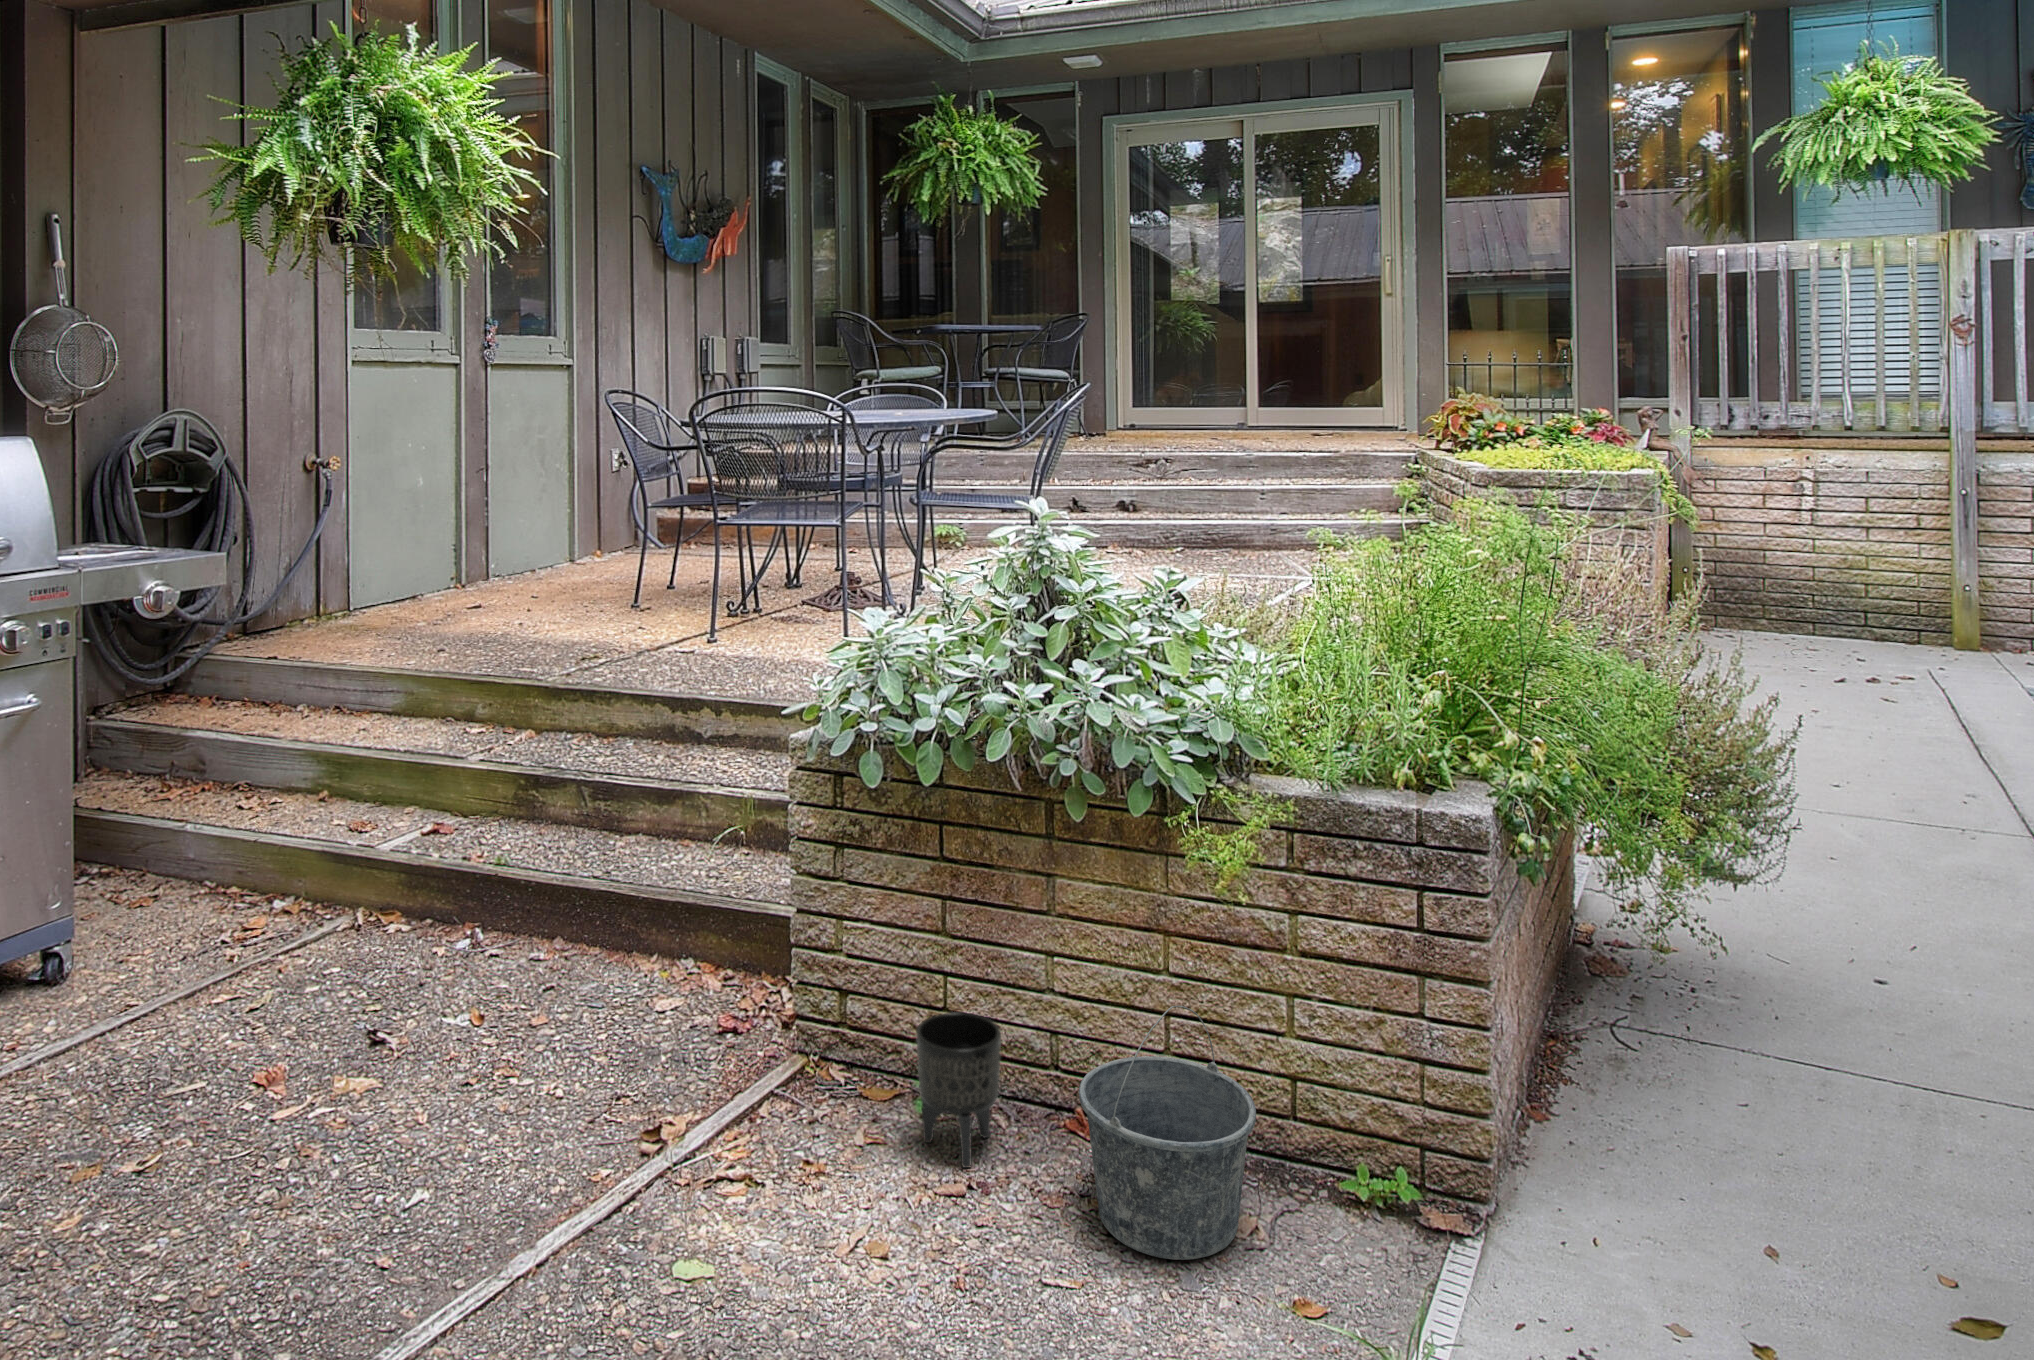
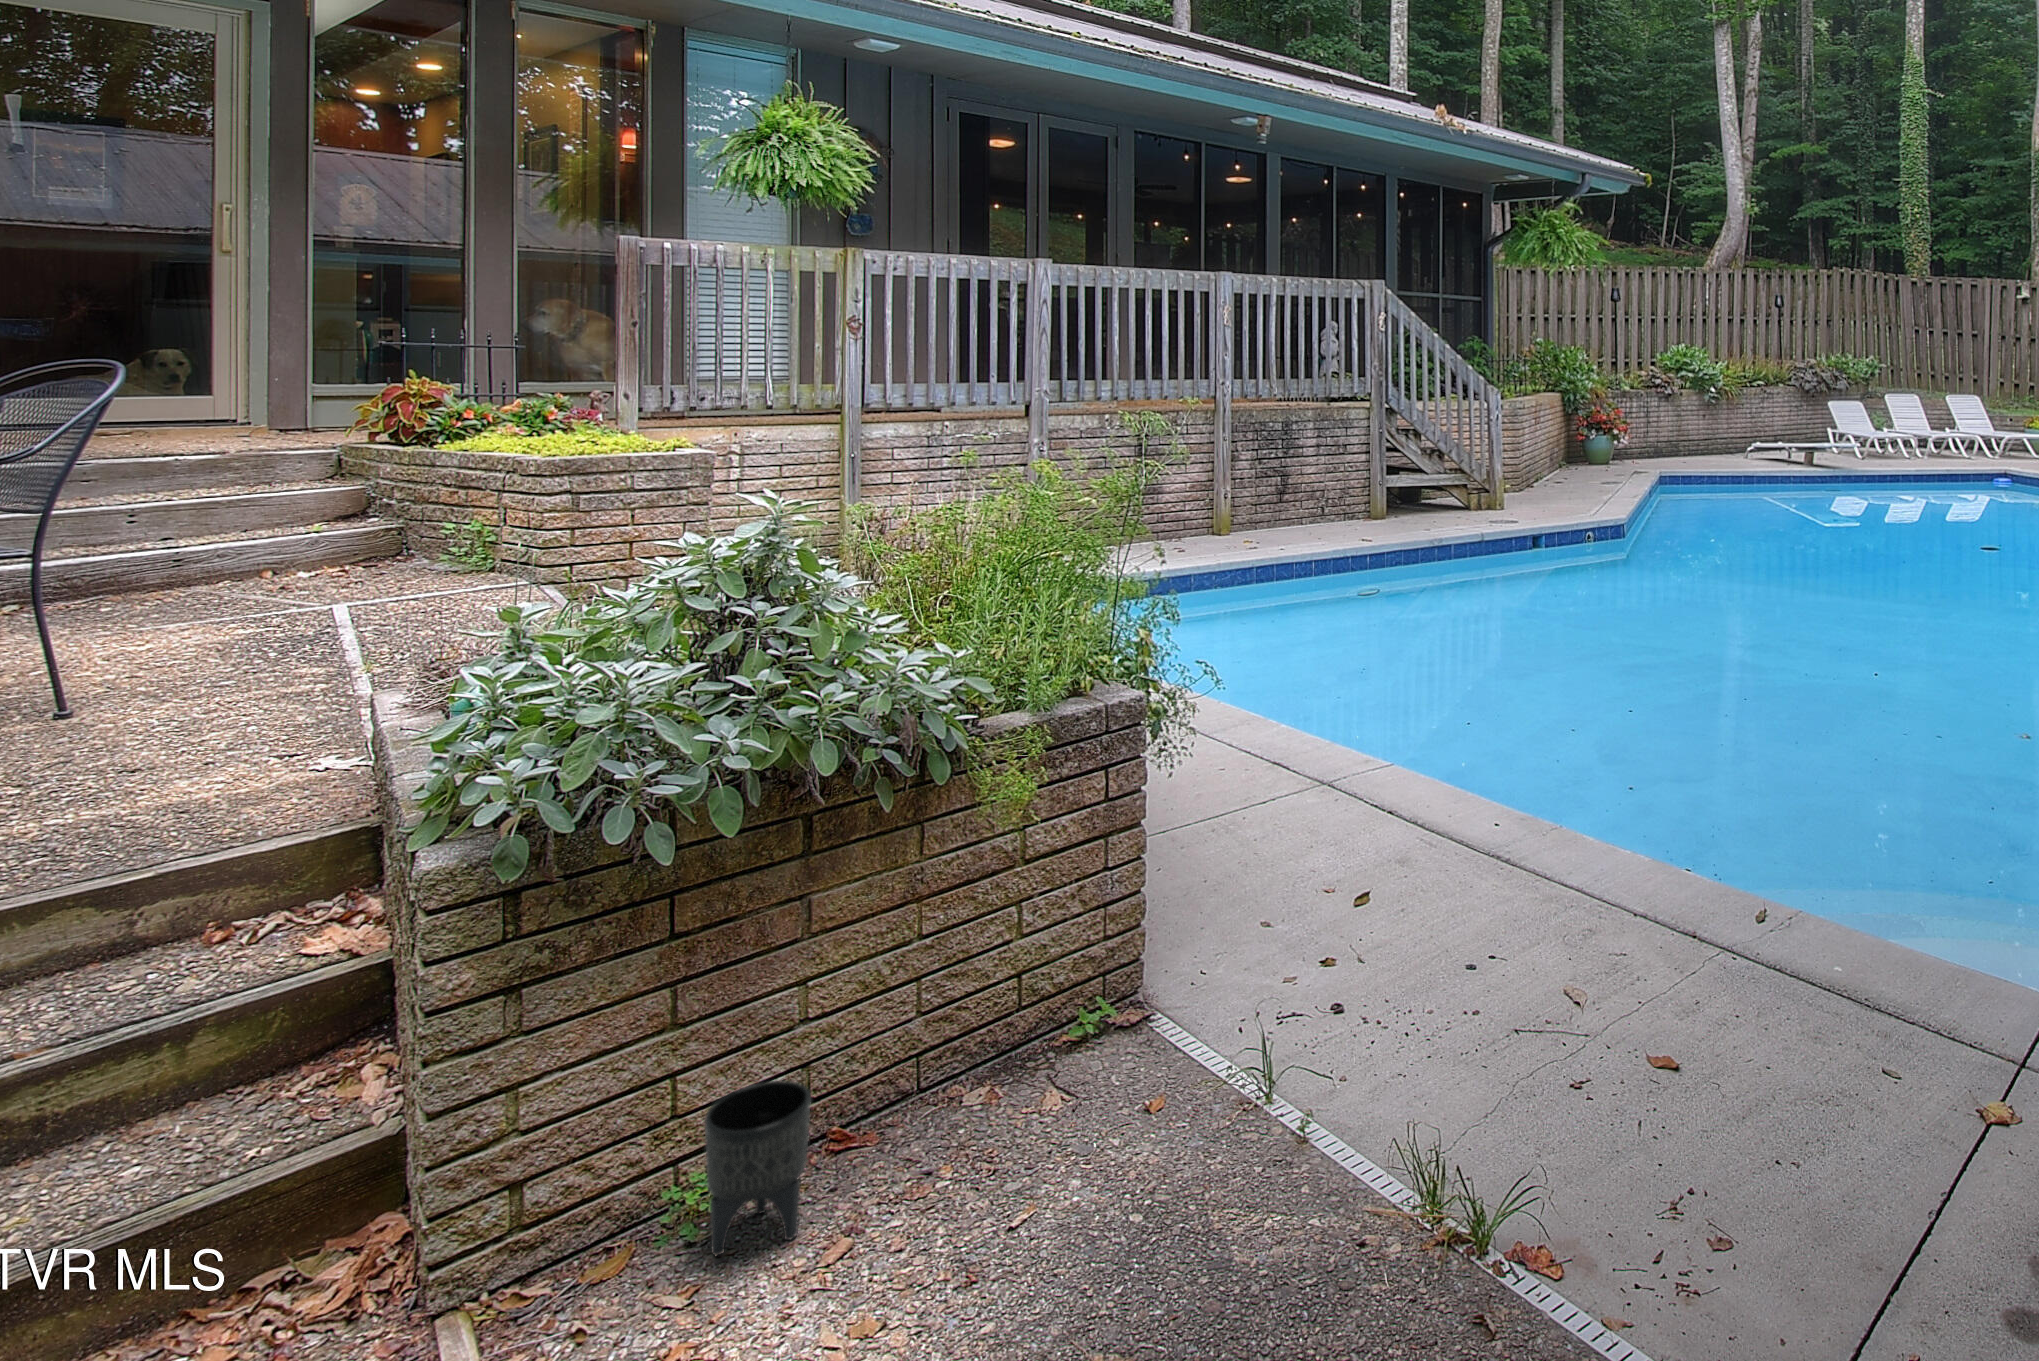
bucket: present [1079,1006,1256,1260] -> none [913,947,1082,1177]

